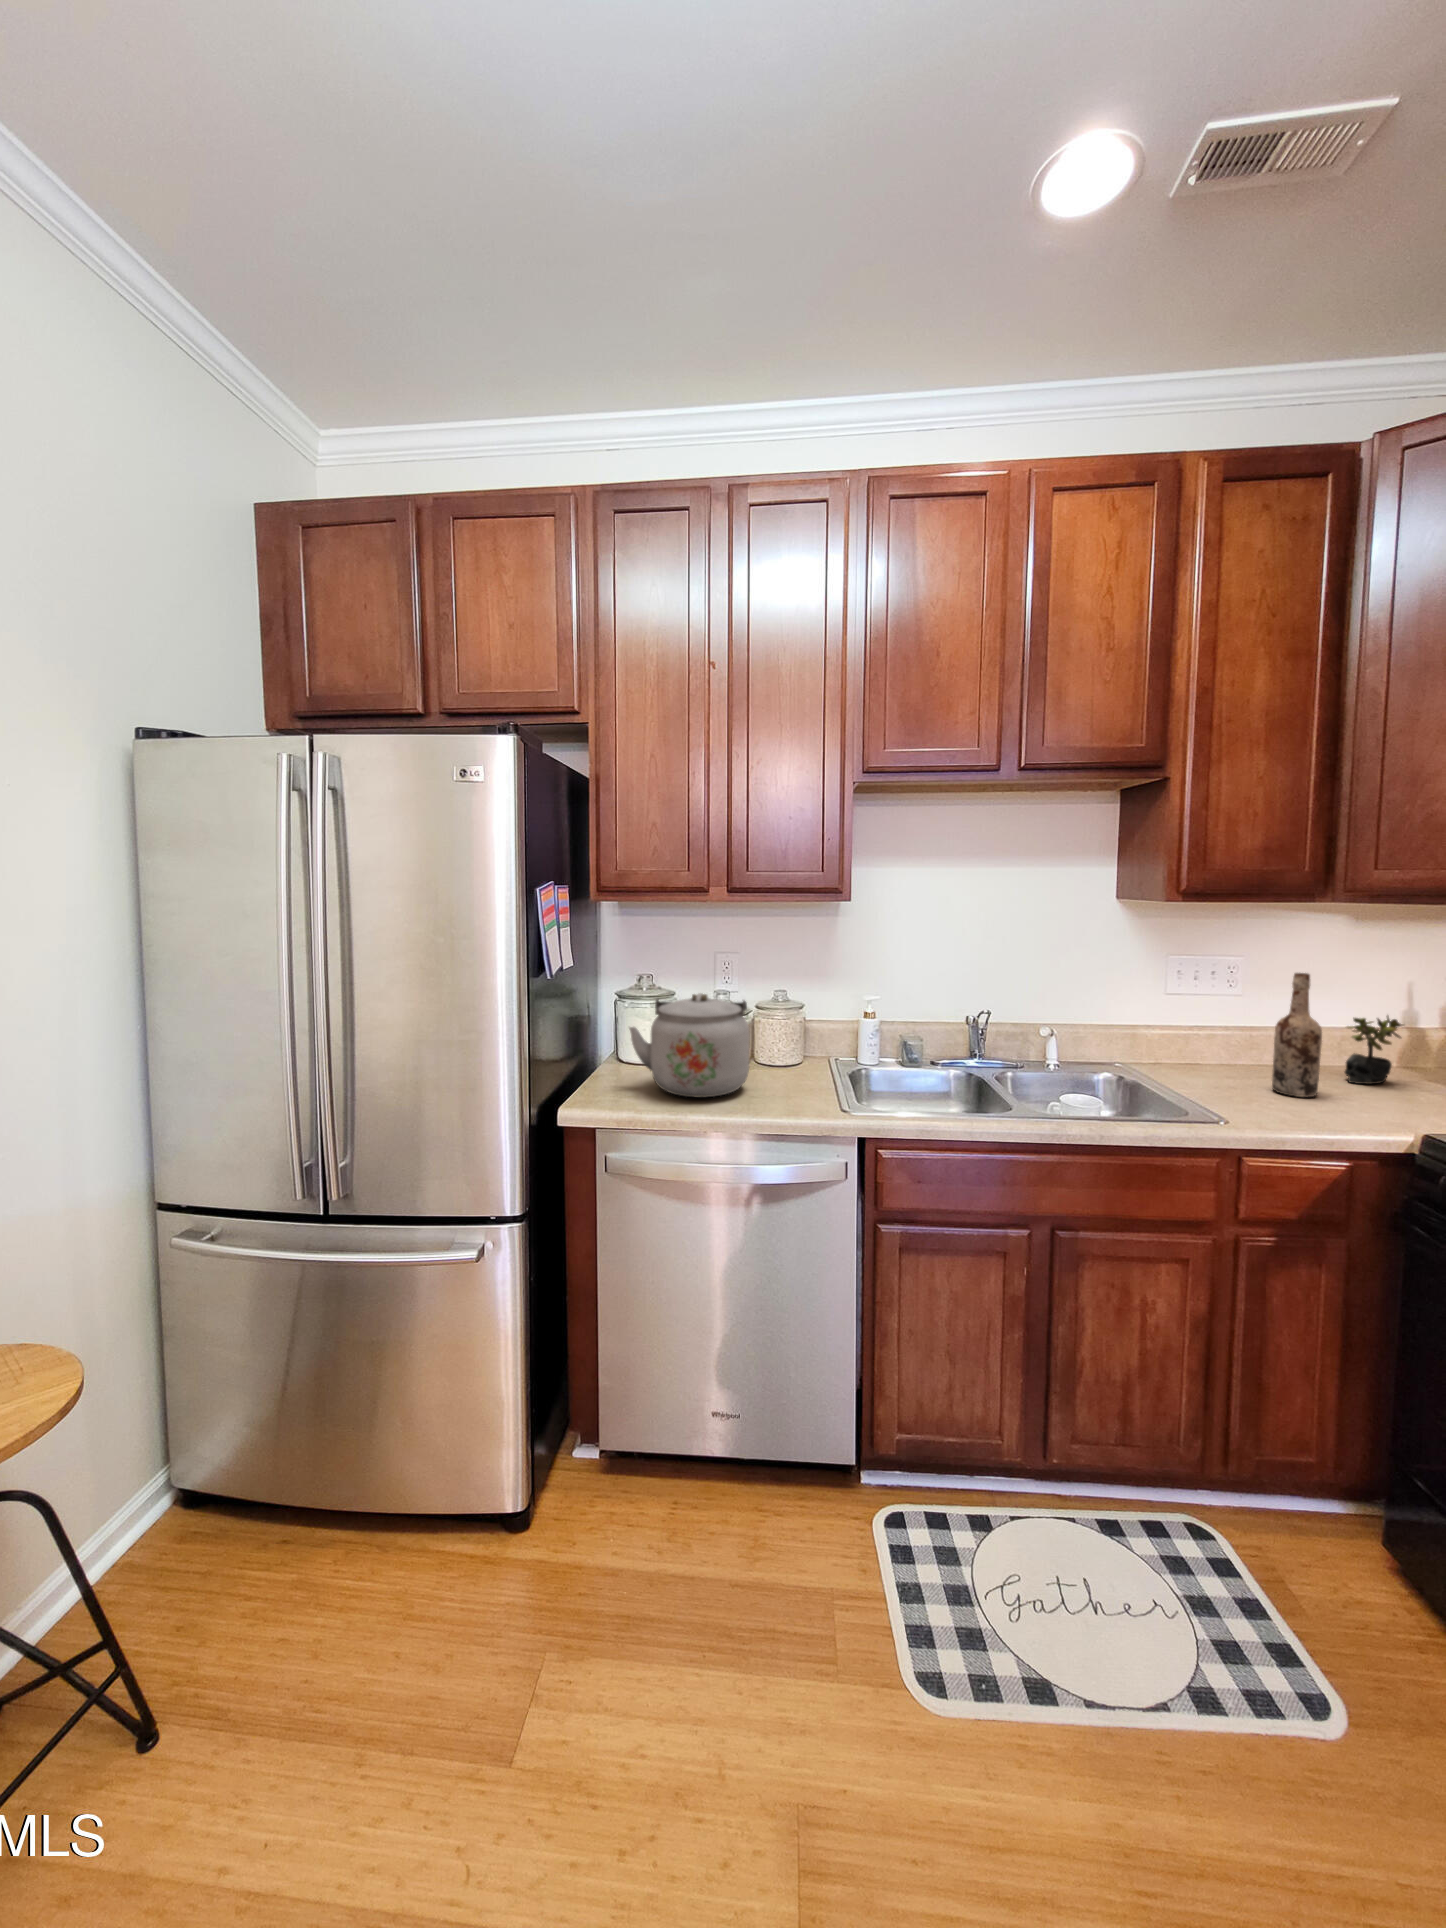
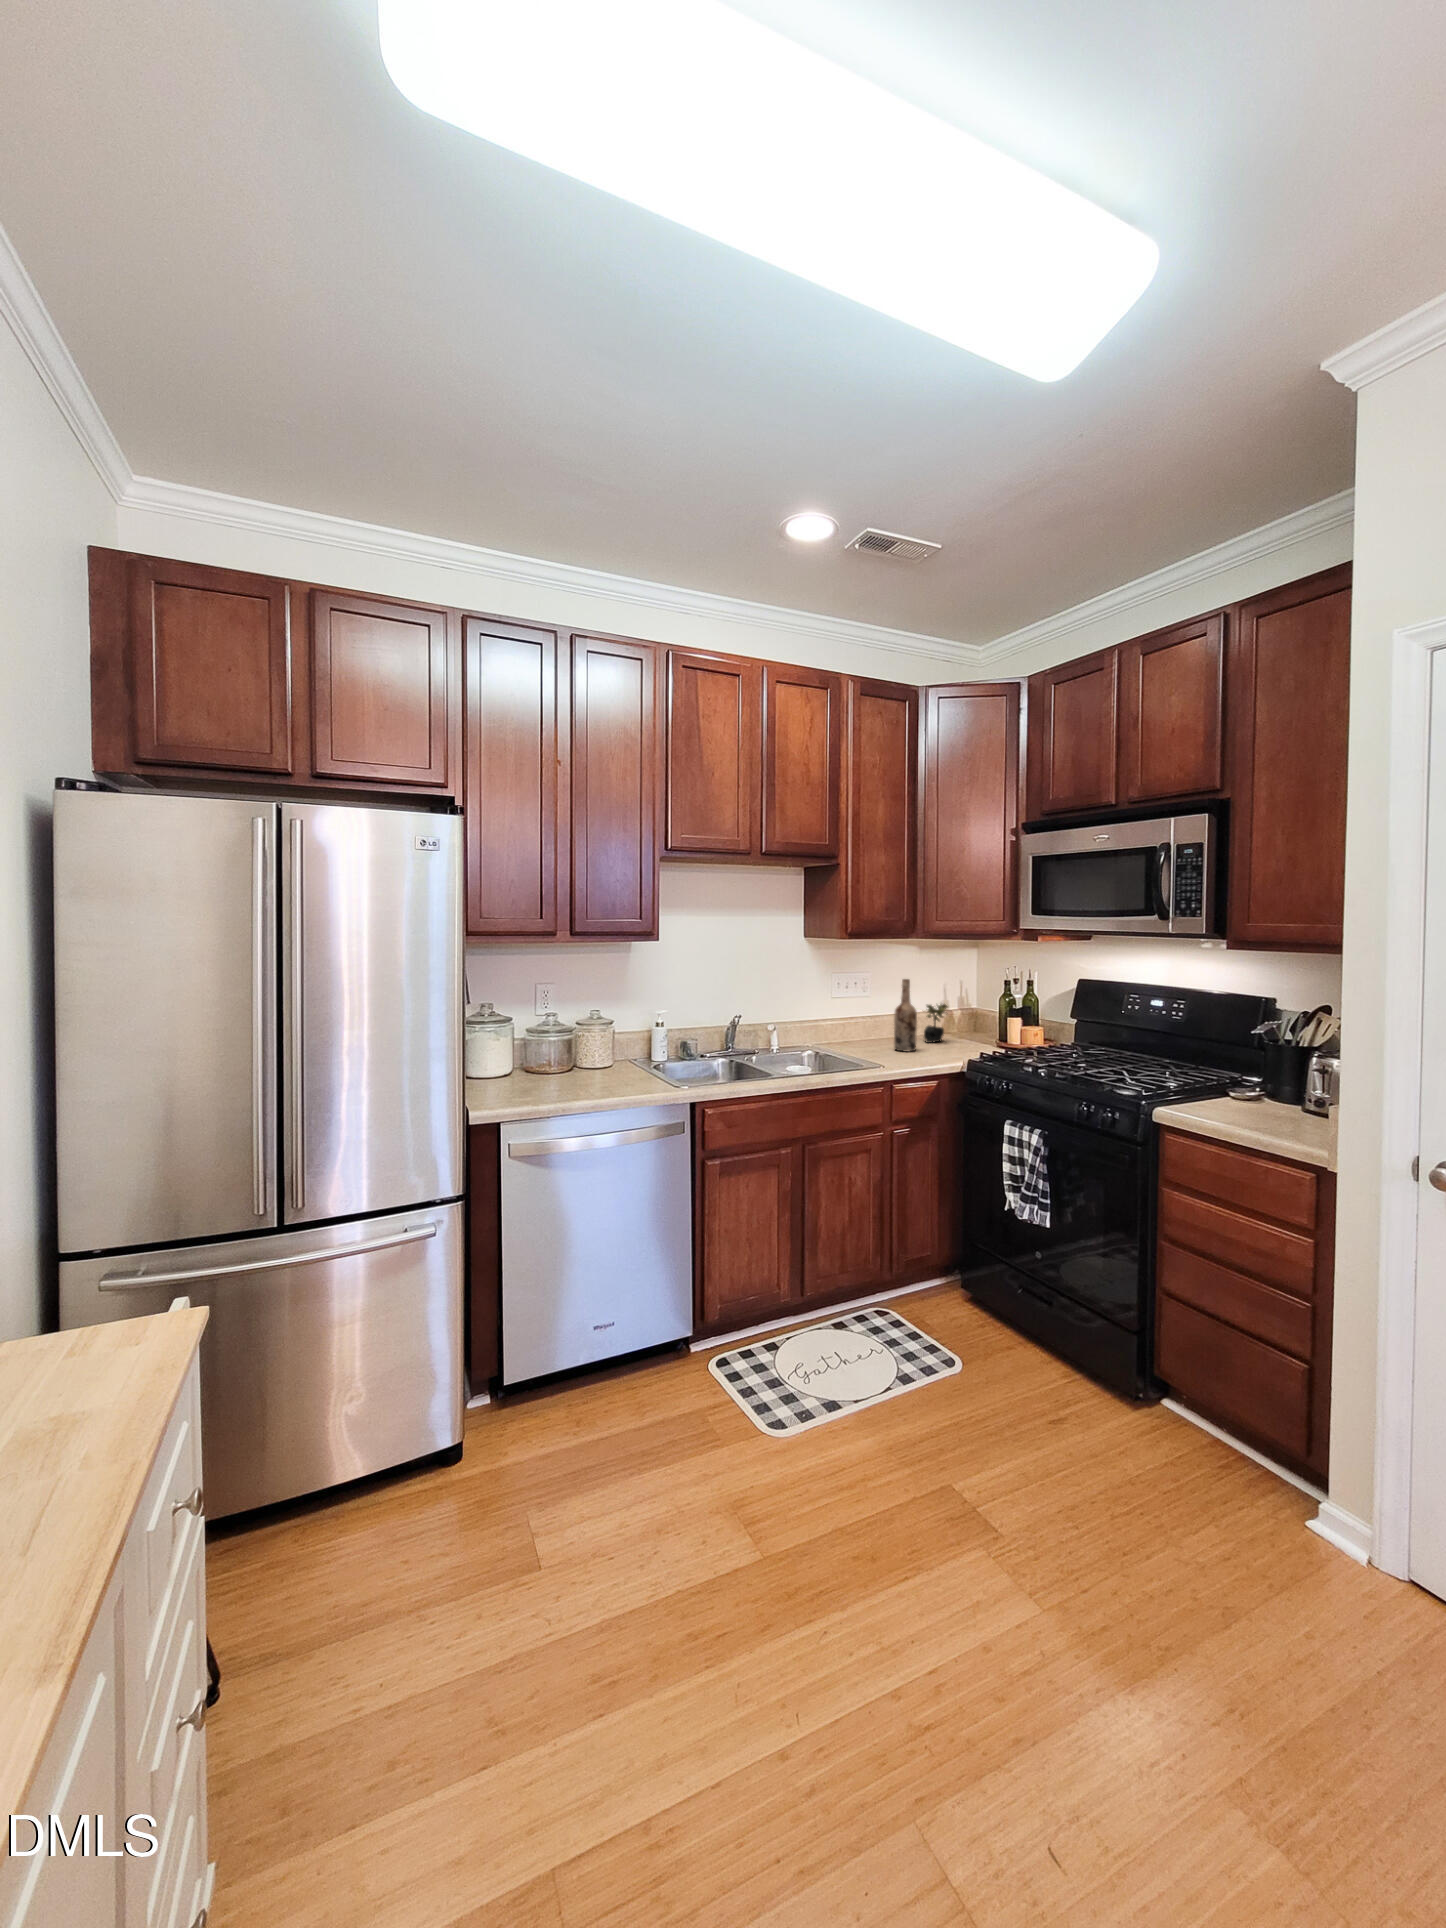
kettle: present [629,993,750,1097] -> none [504,1013,599,1093]

